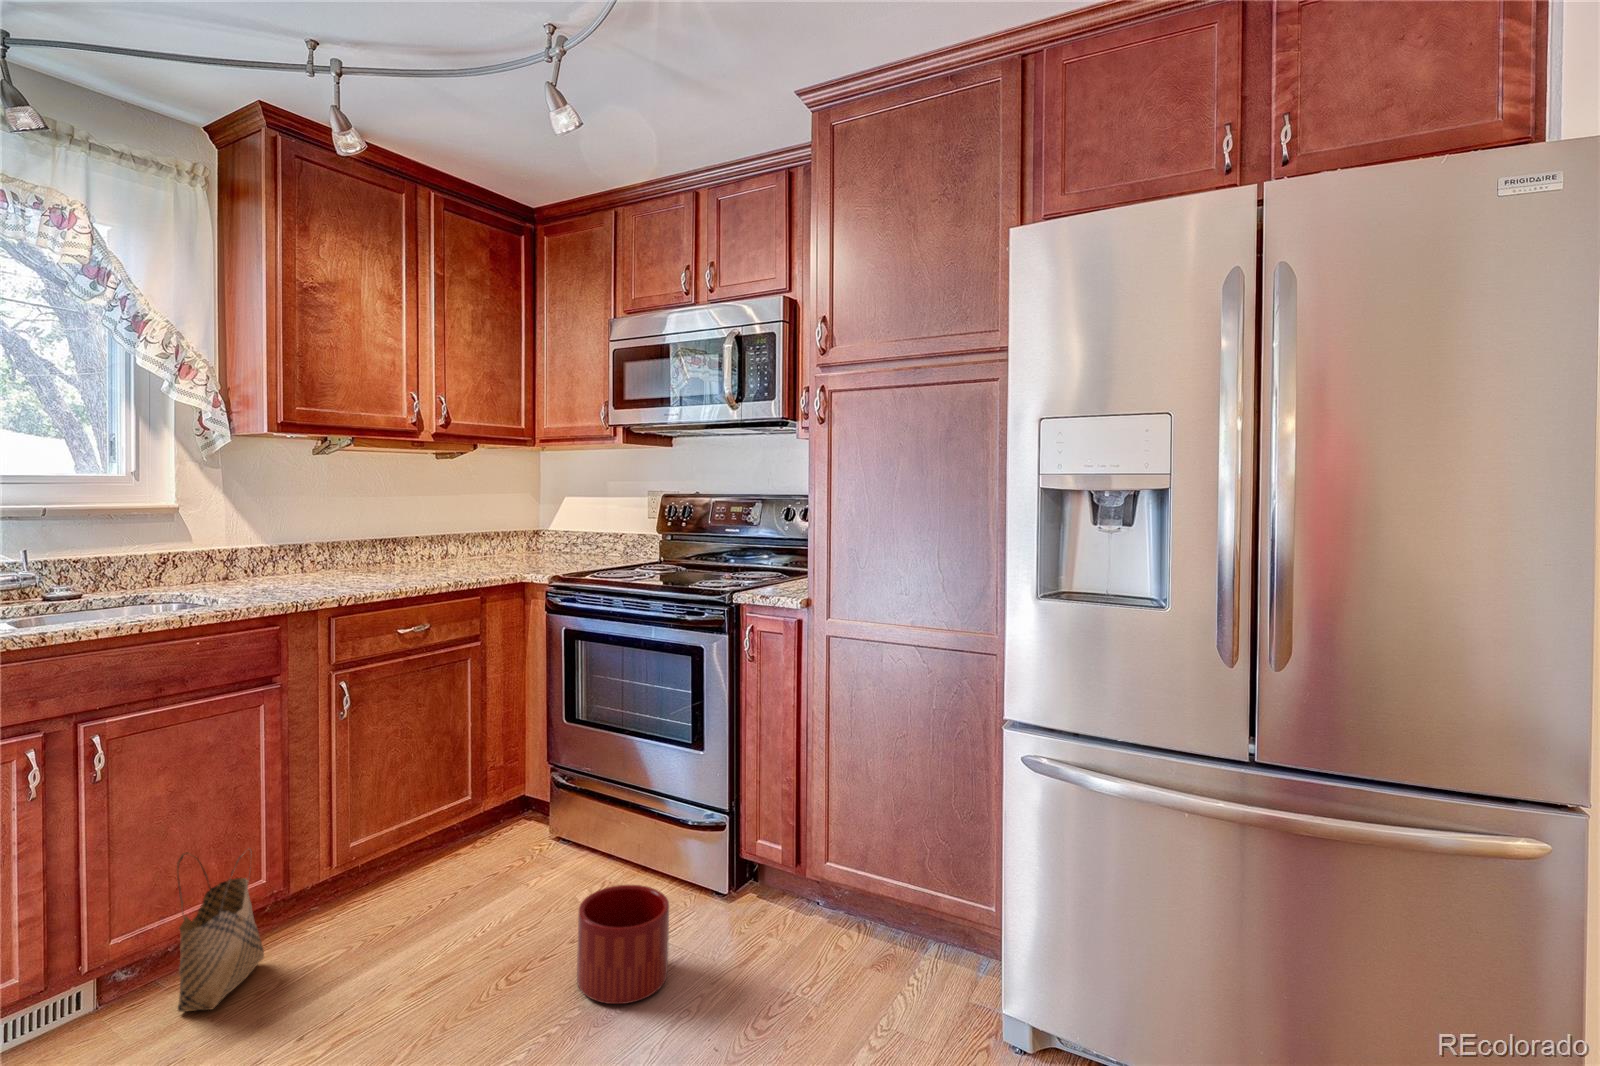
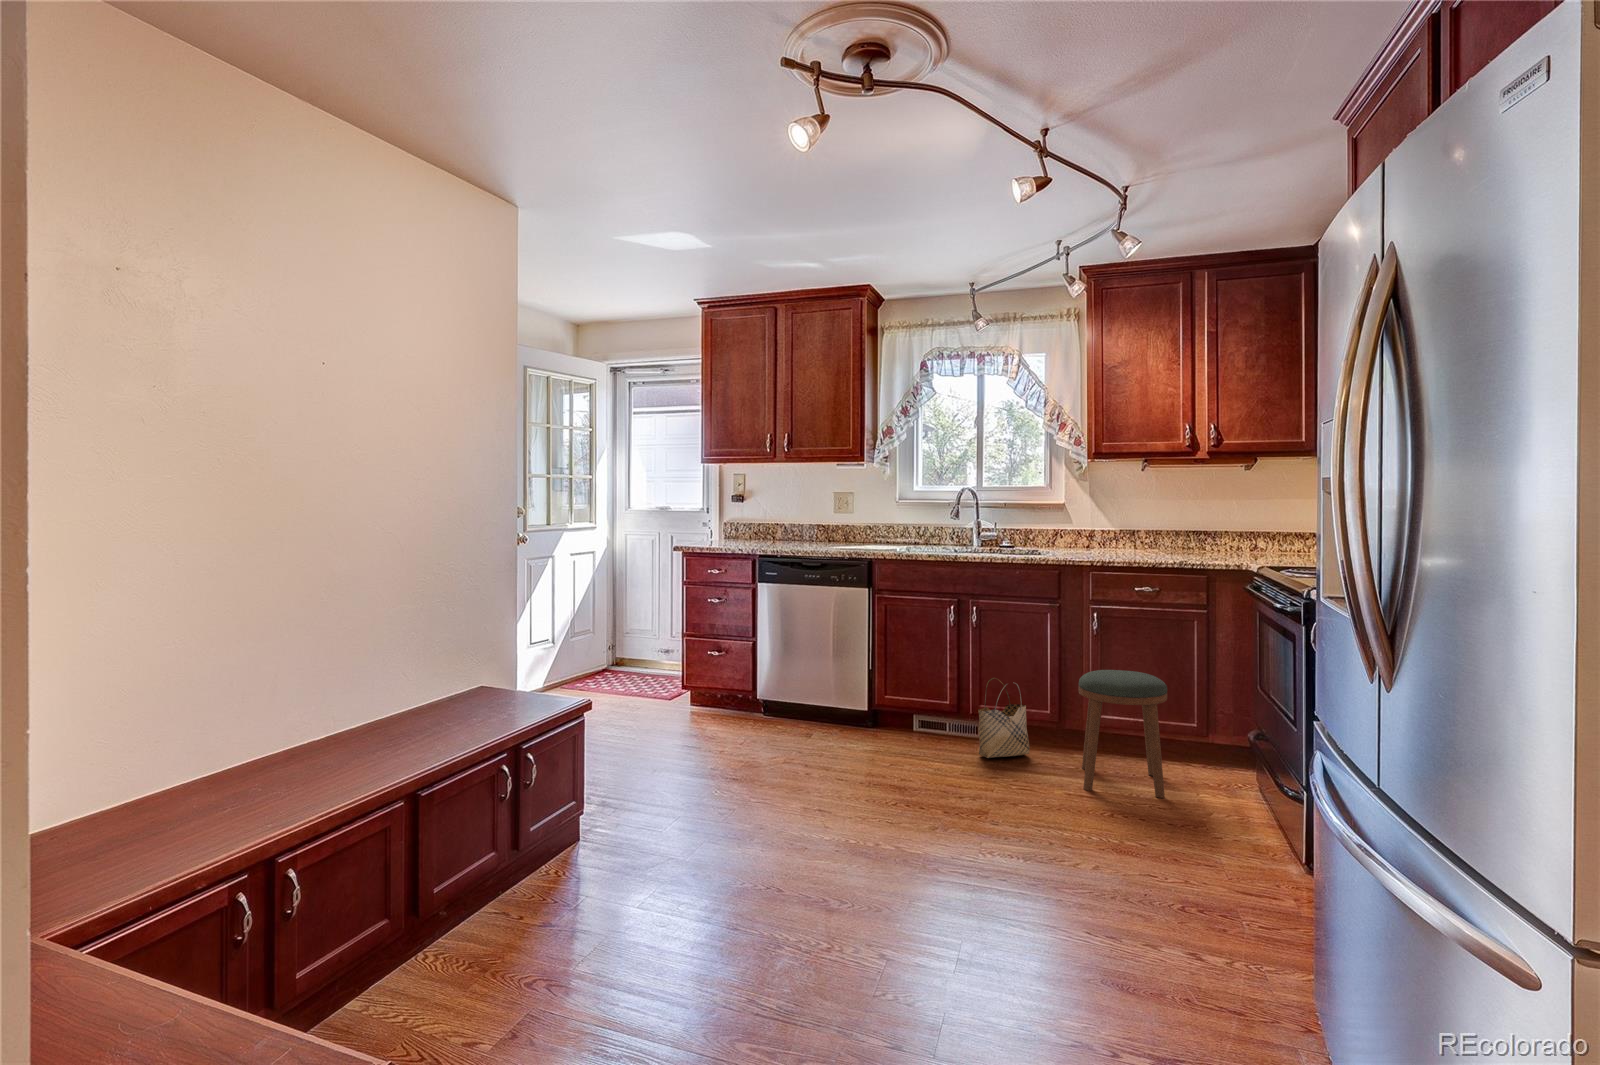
stool: none [362,760,518,970] -> present [1079,670,1167,798]
planter: present [577,885,669,1004] -> none [1132,772,1206,854]

